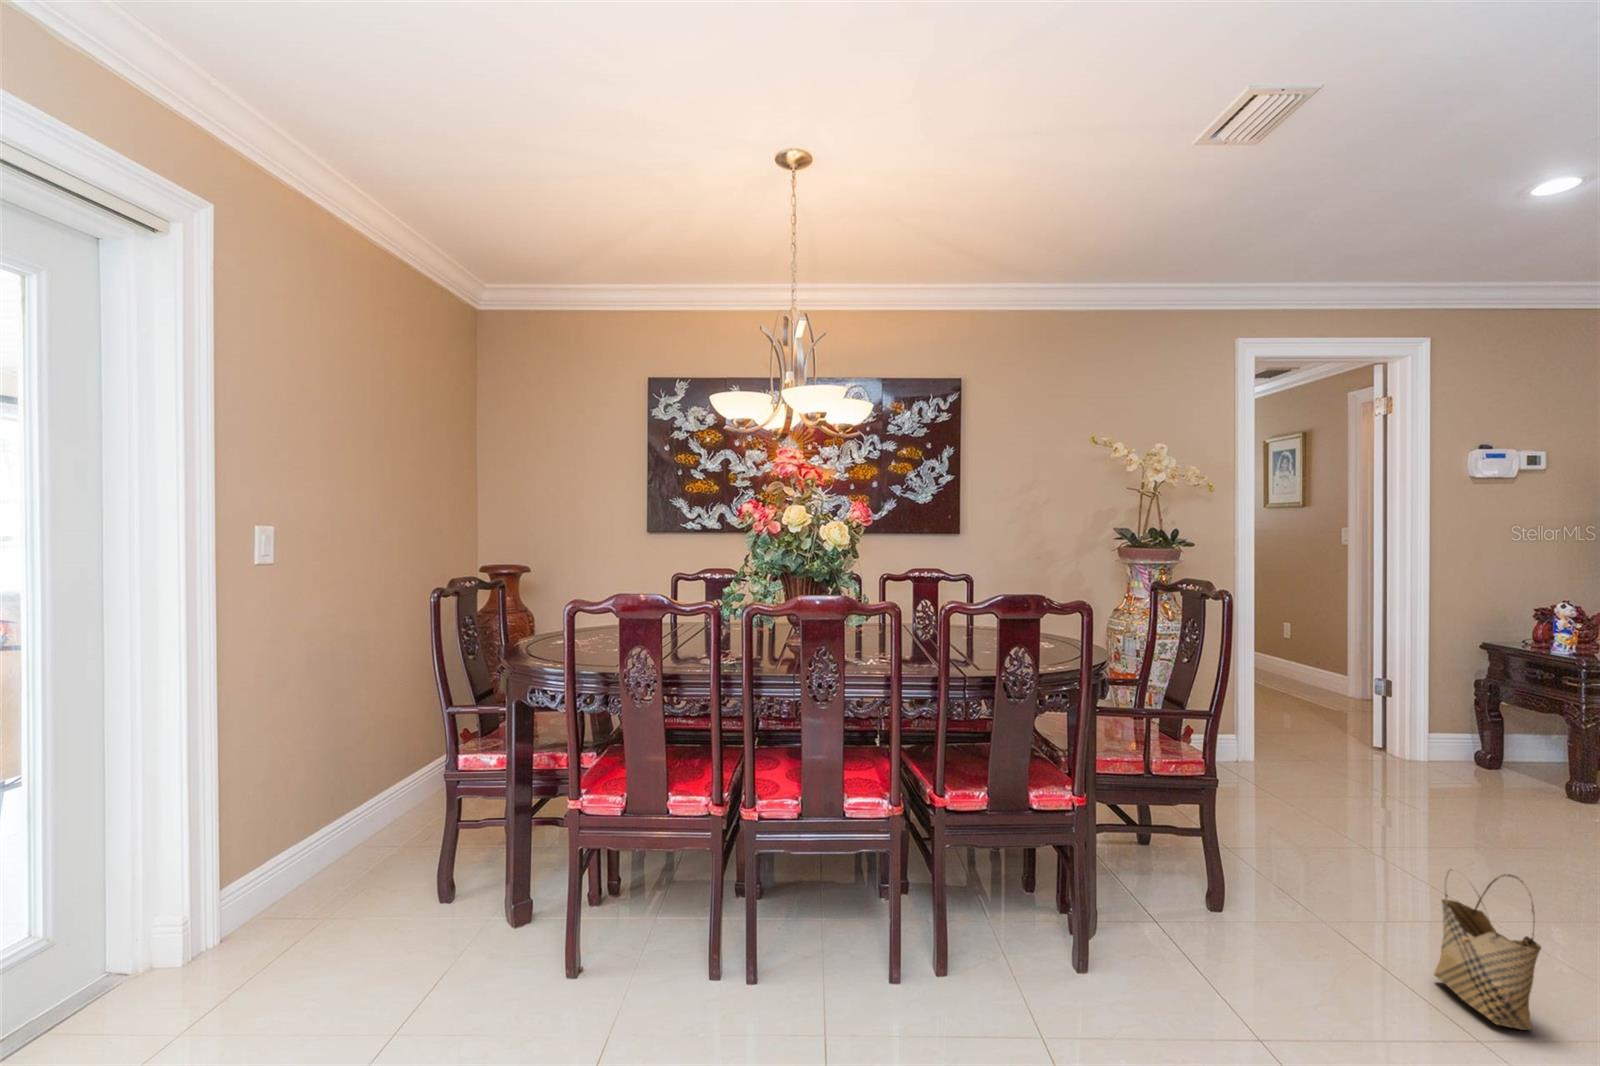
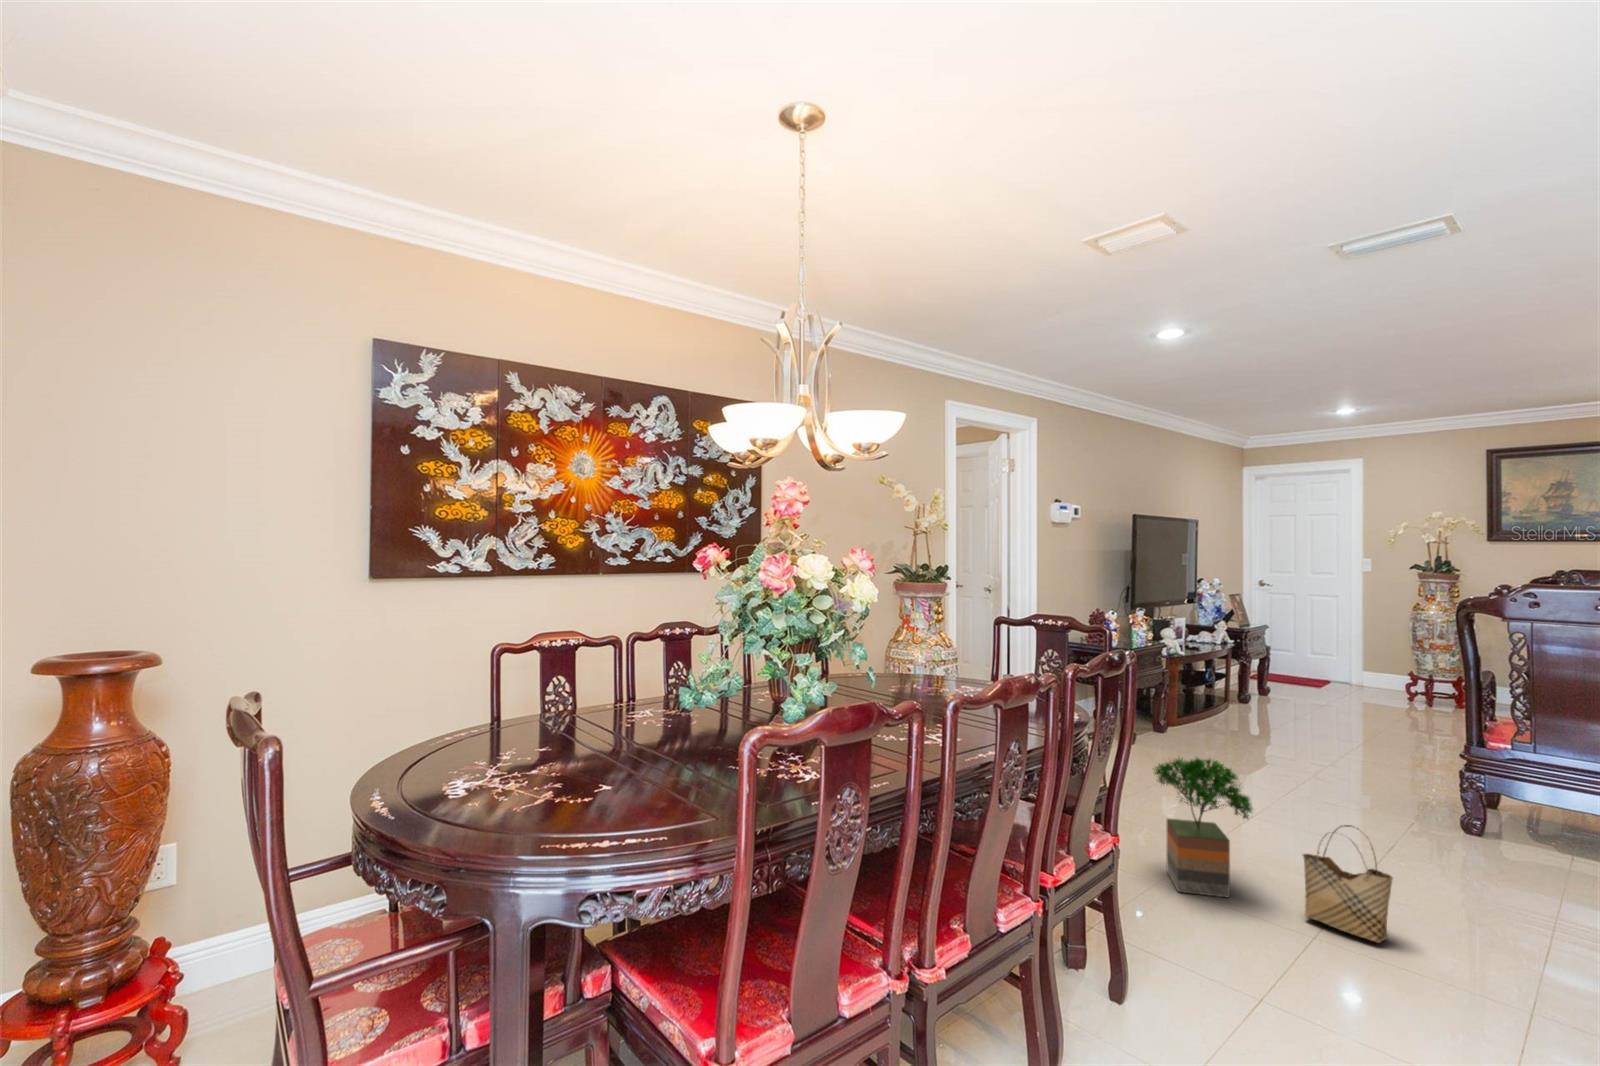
potted tree: none [1298,758,1421,937] -> present [1153,758,1252,898]

